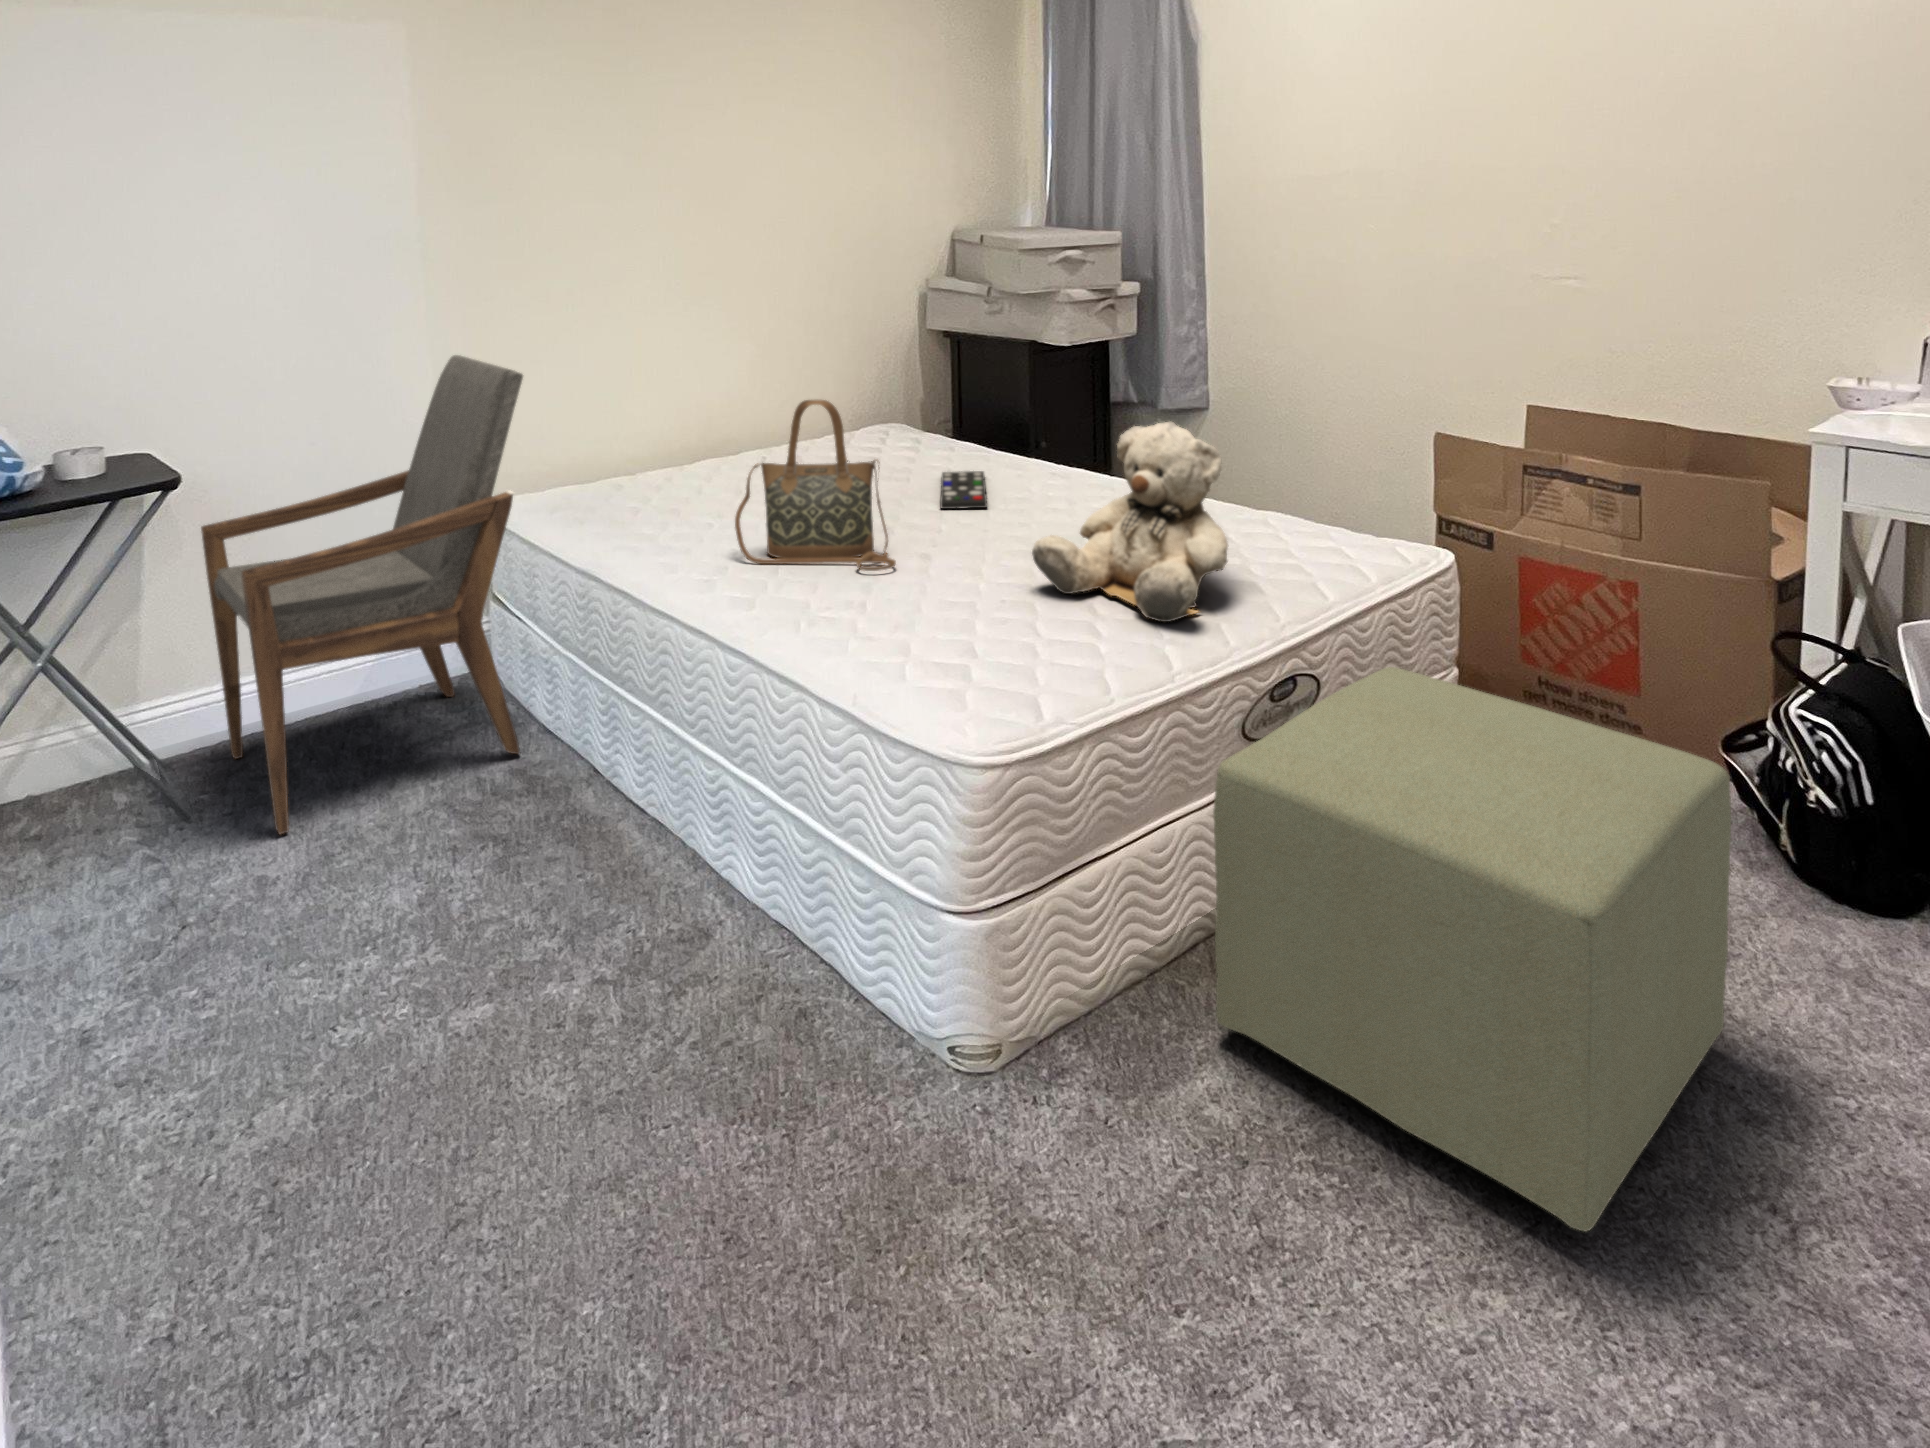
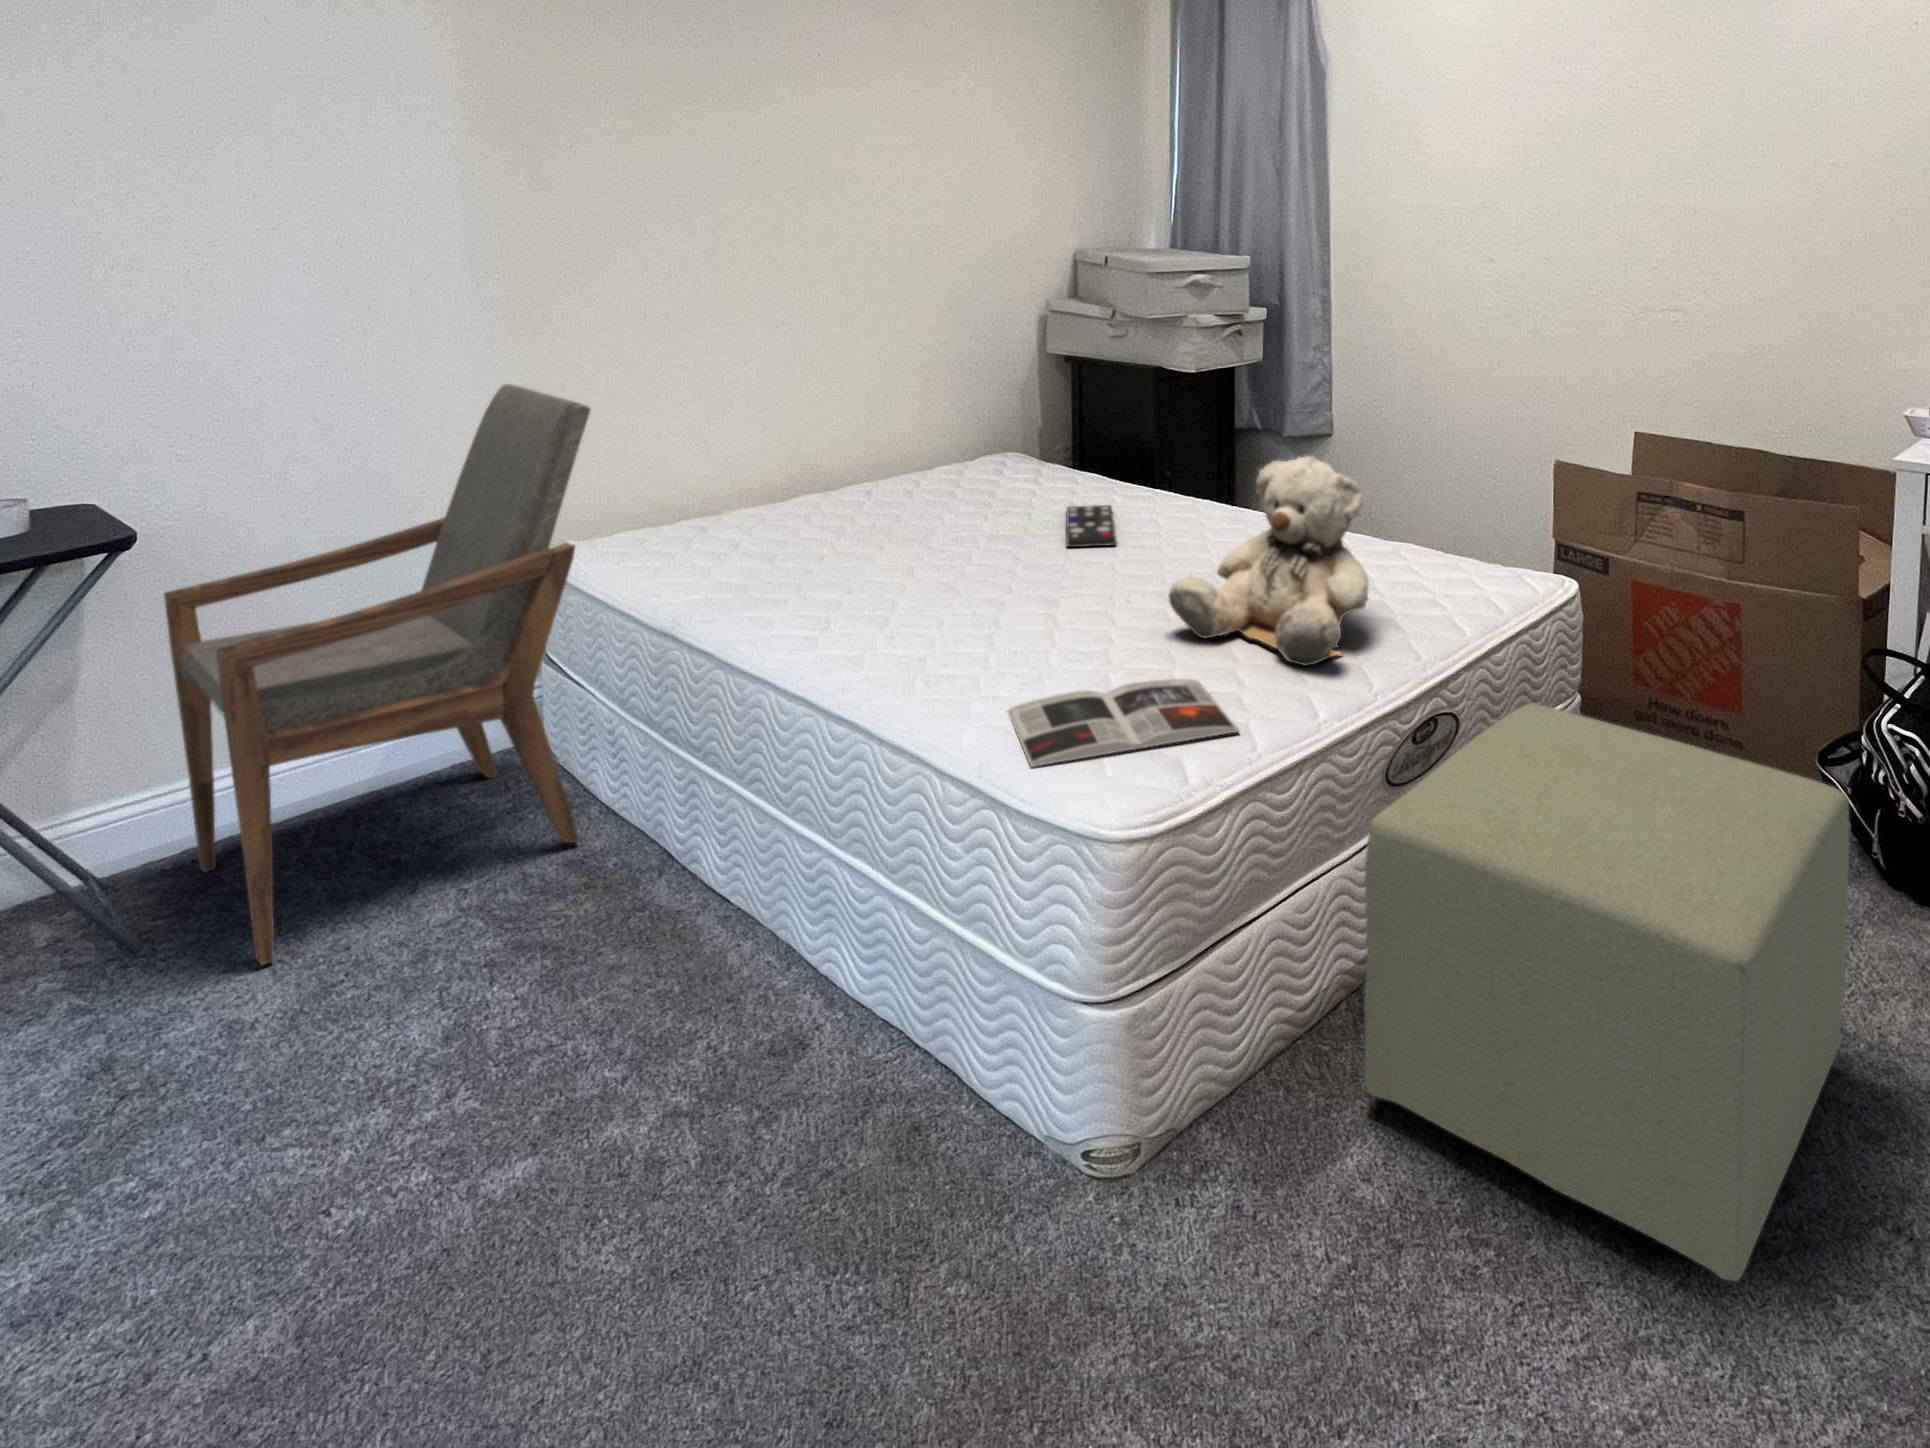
handbag: present [735,400,896,571] -> none [840,435,1021,620]
magazine: none [881,629,1096,699] -> present [1008,679,1239,767]

